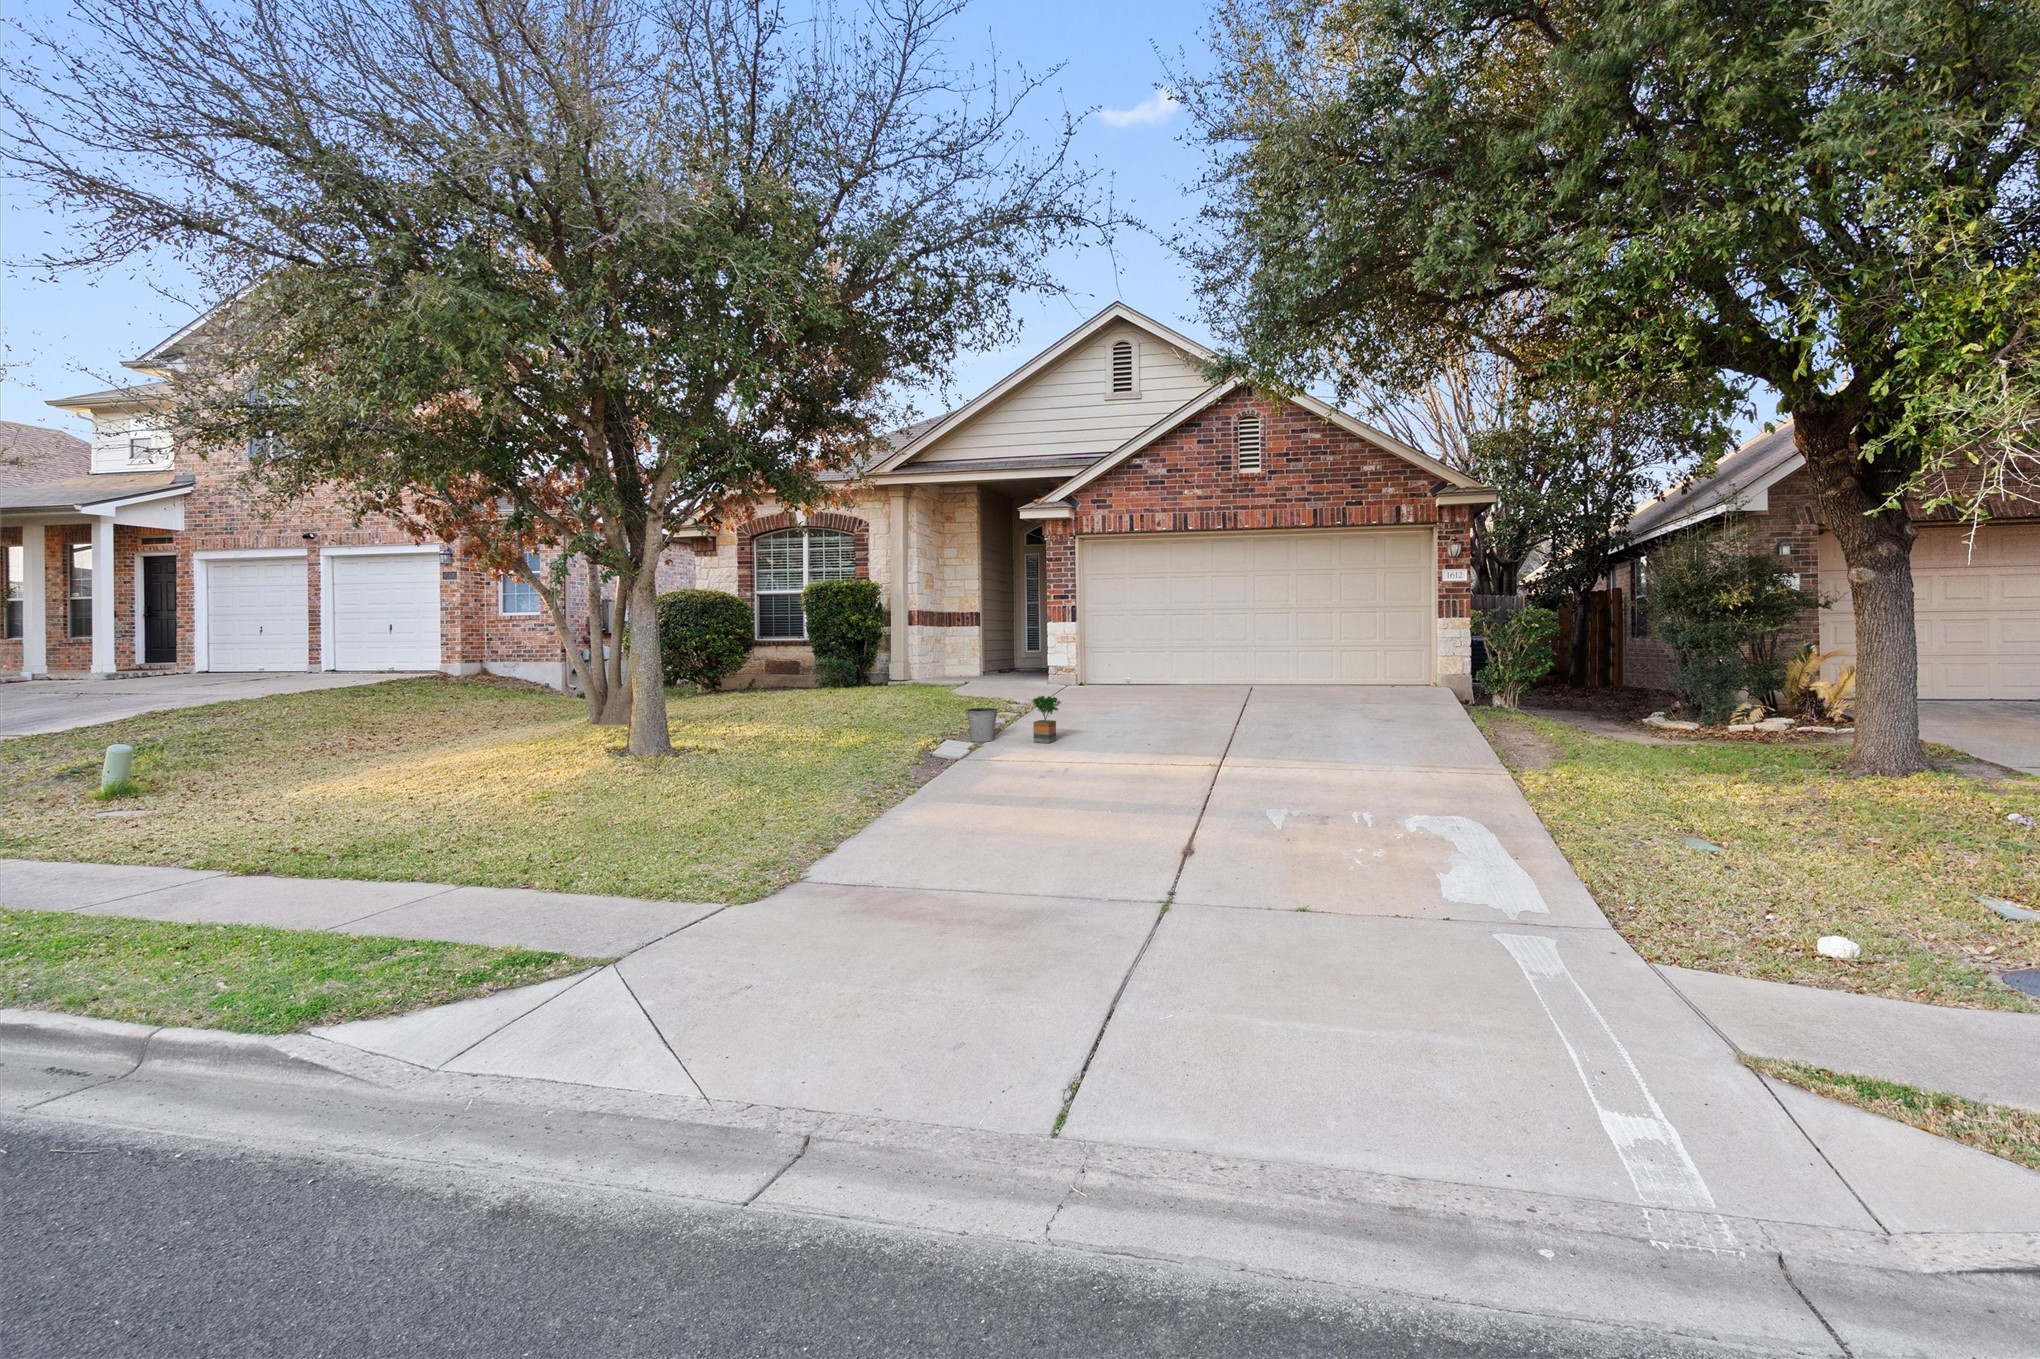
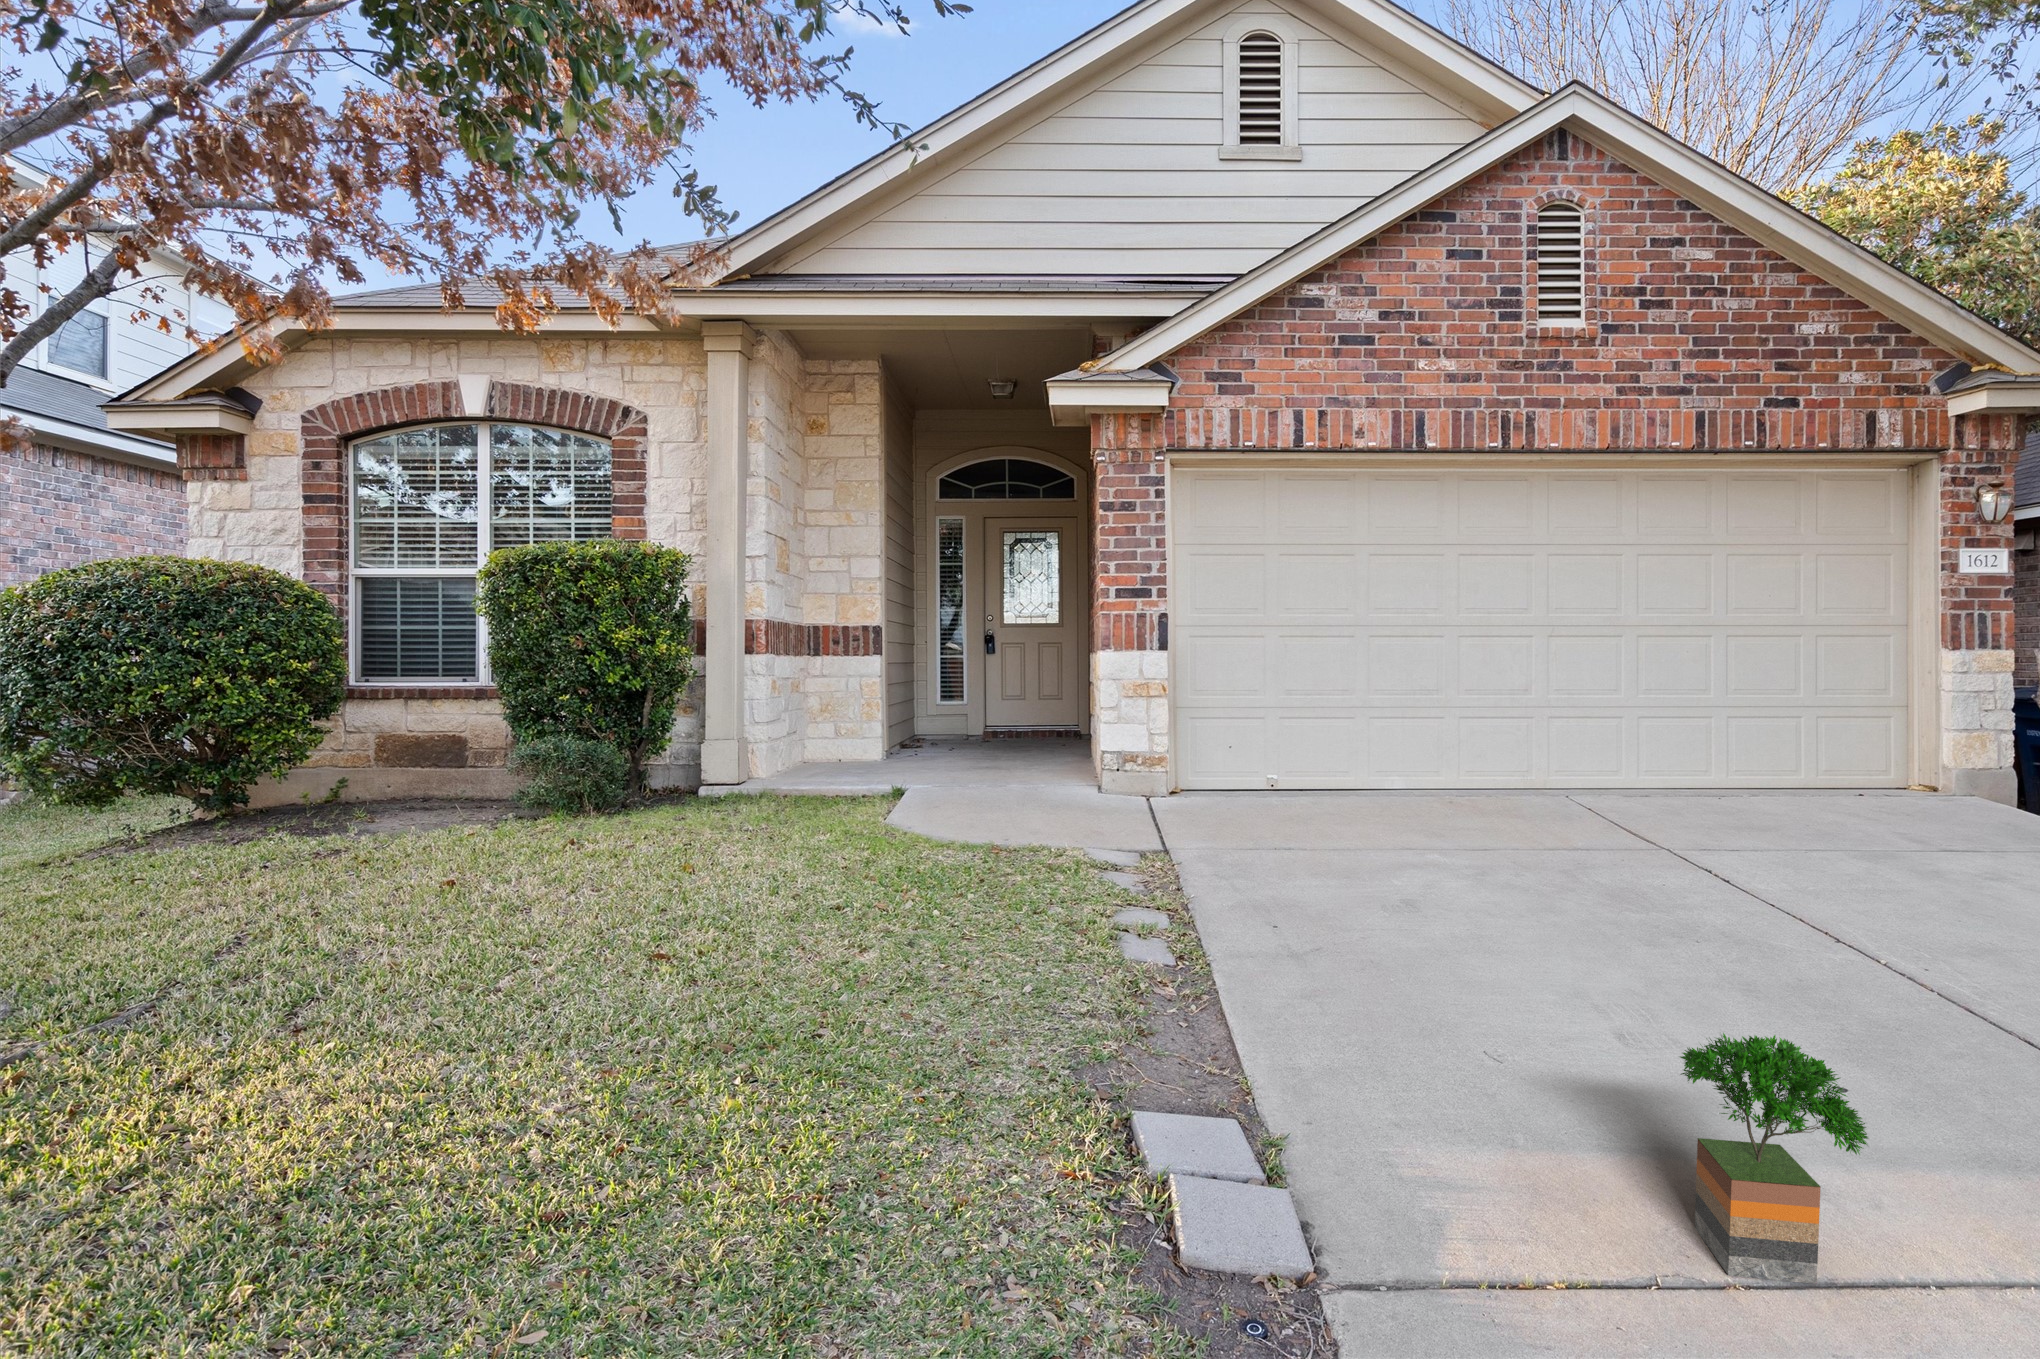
bucket: present [966,708,999,742] -> none [1376,1085,1542,1299]

